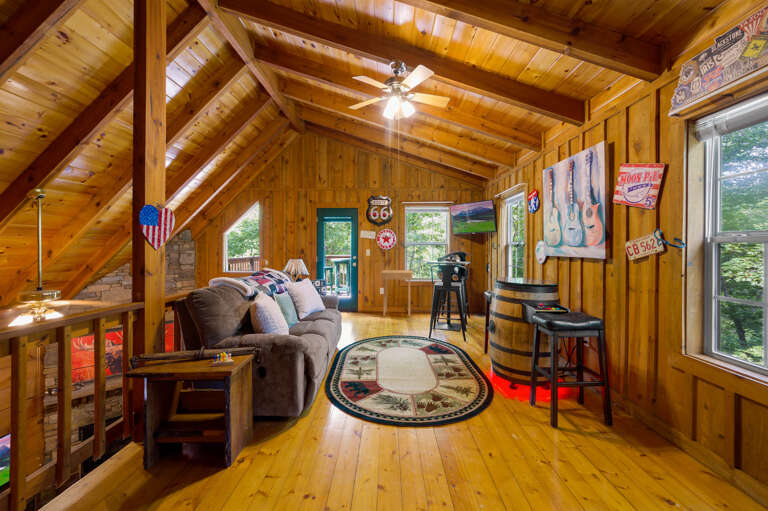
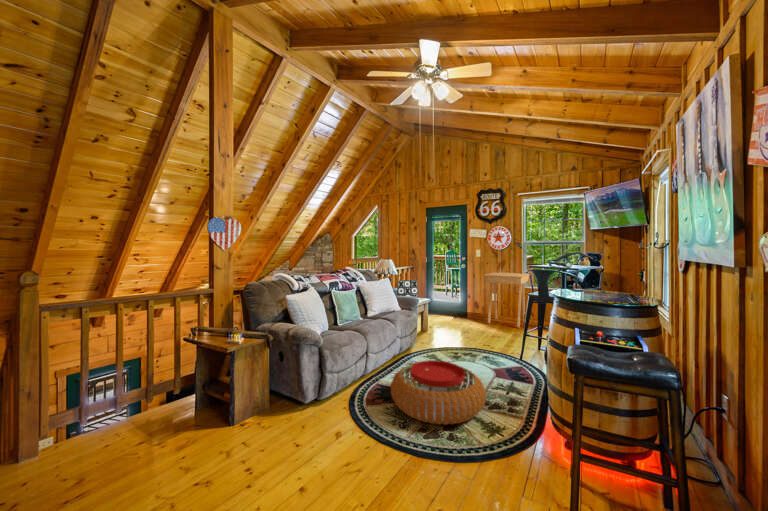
pouf: none [366,348,449,401] -> present [391,360,486,425]

